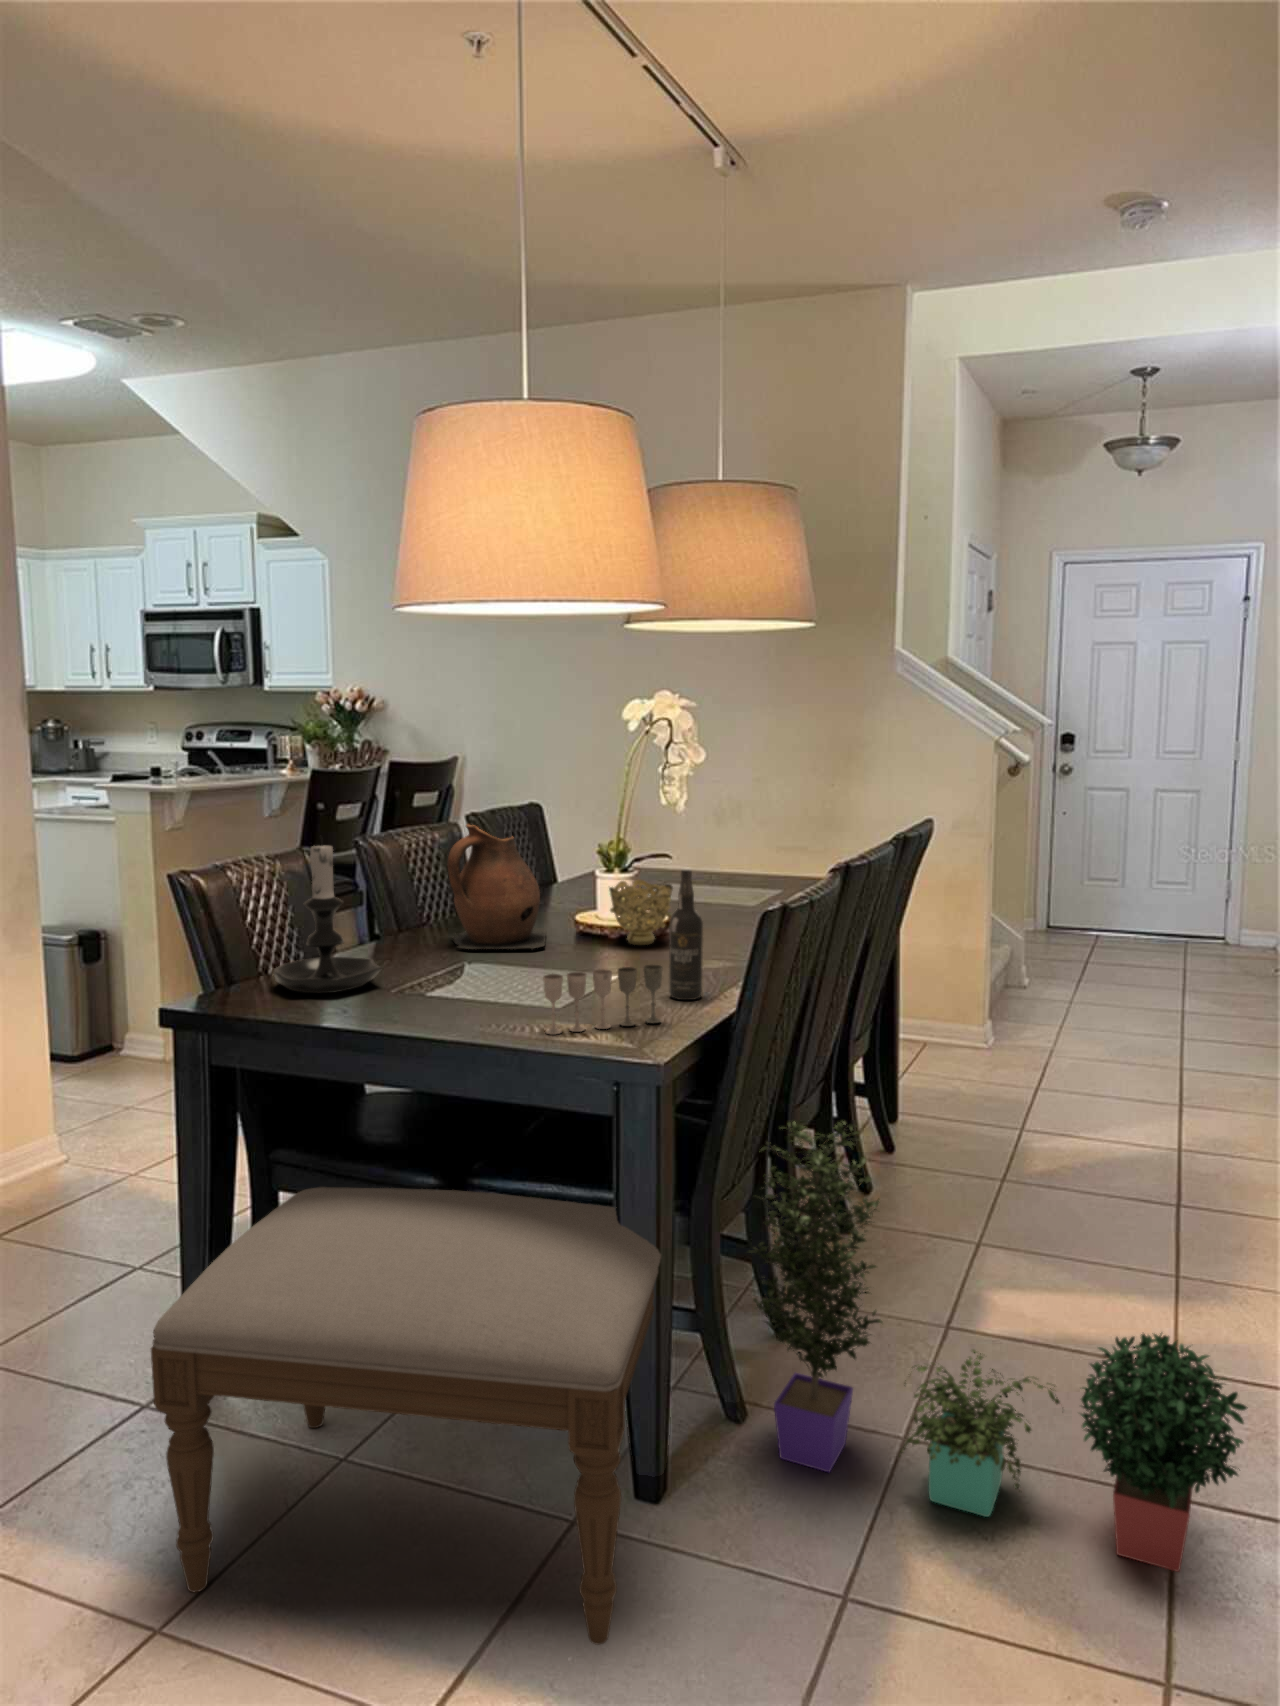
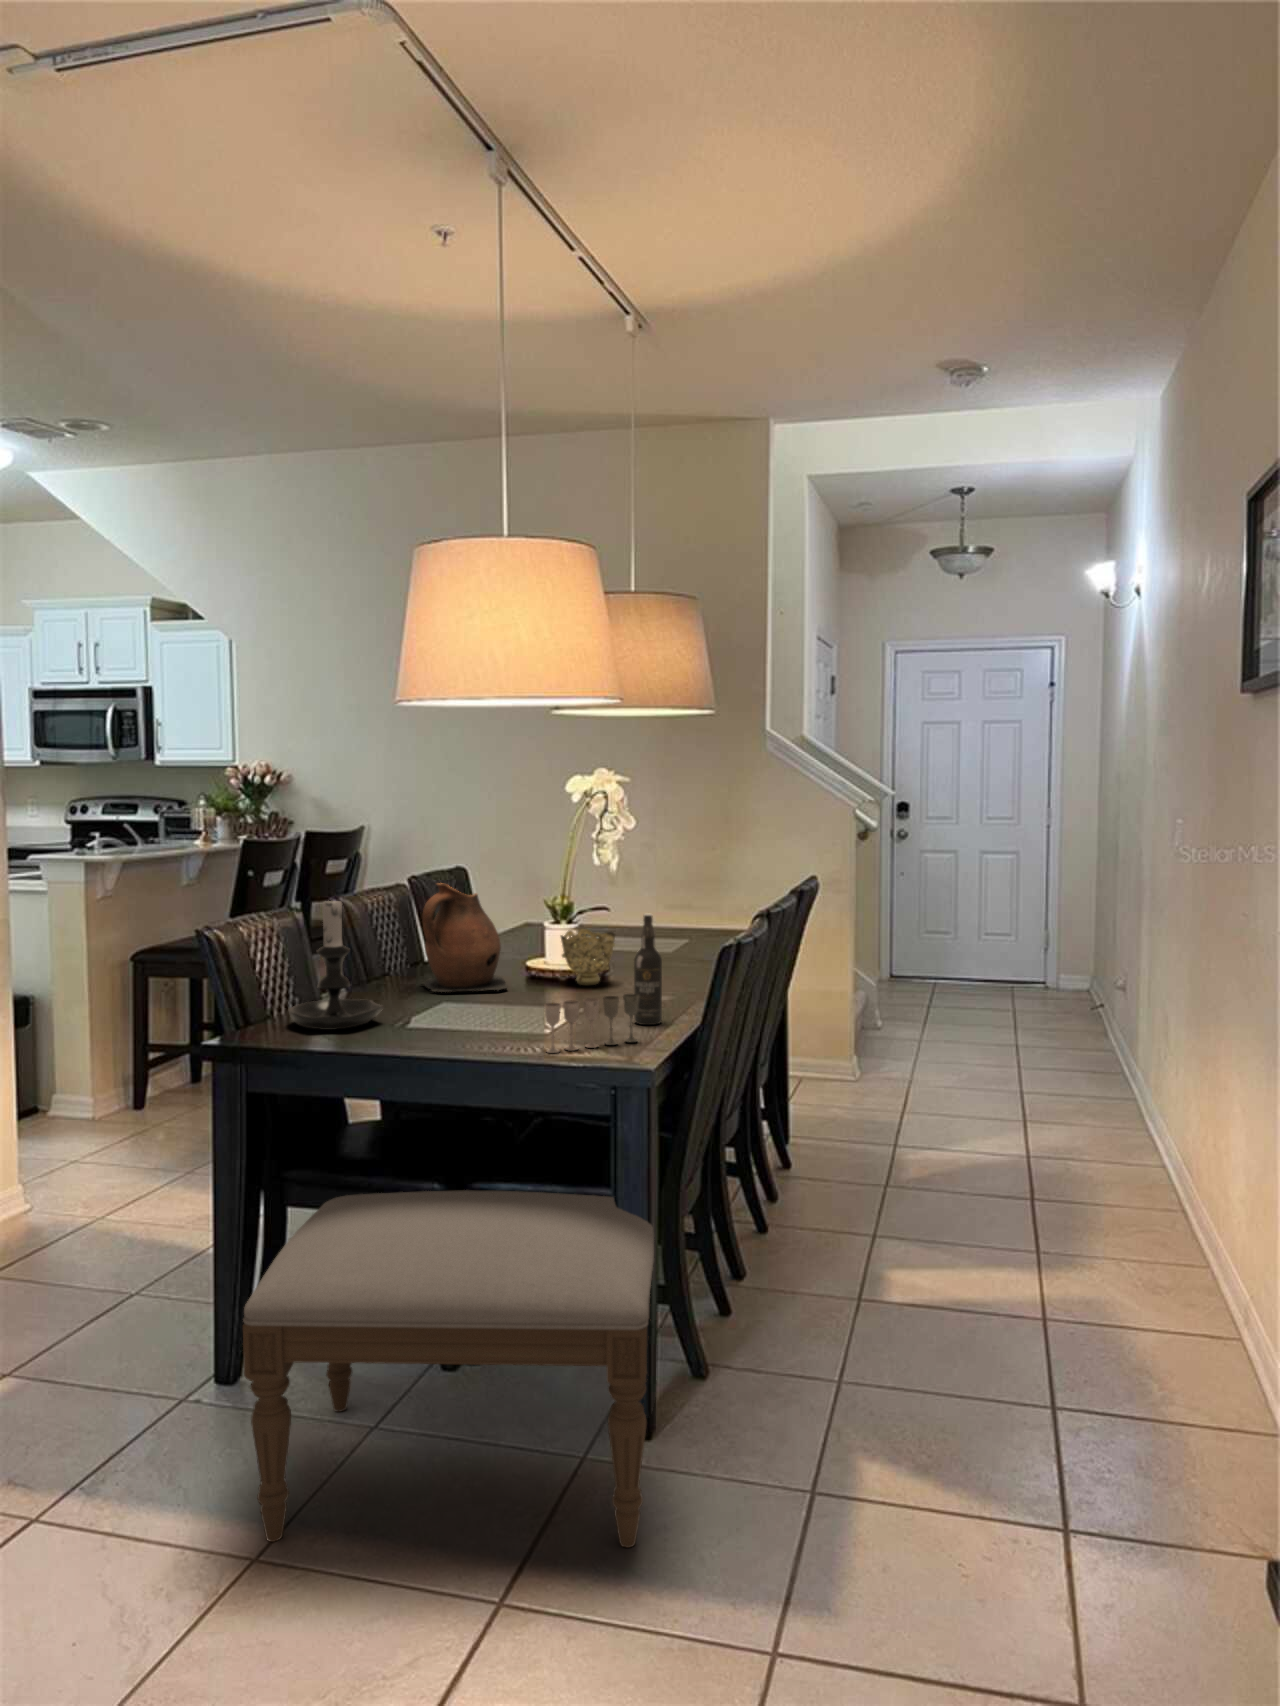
potted plant: present [749,1121,1248,1572] -> none [713,1116,1117,1458]

